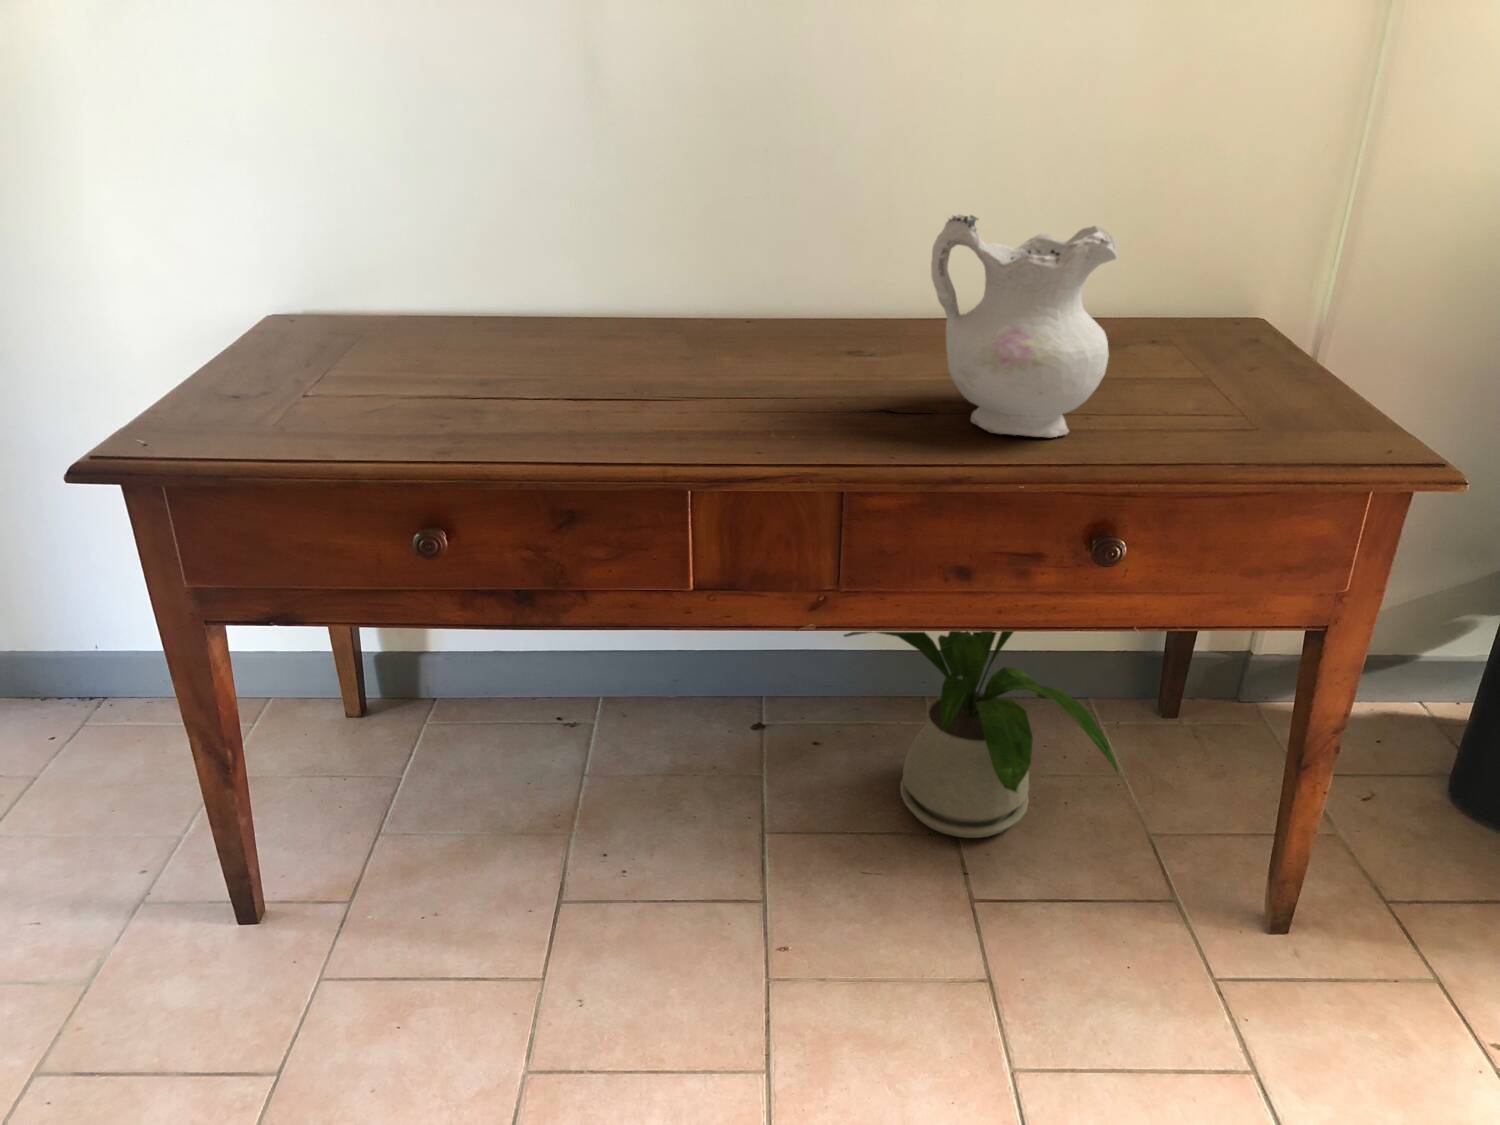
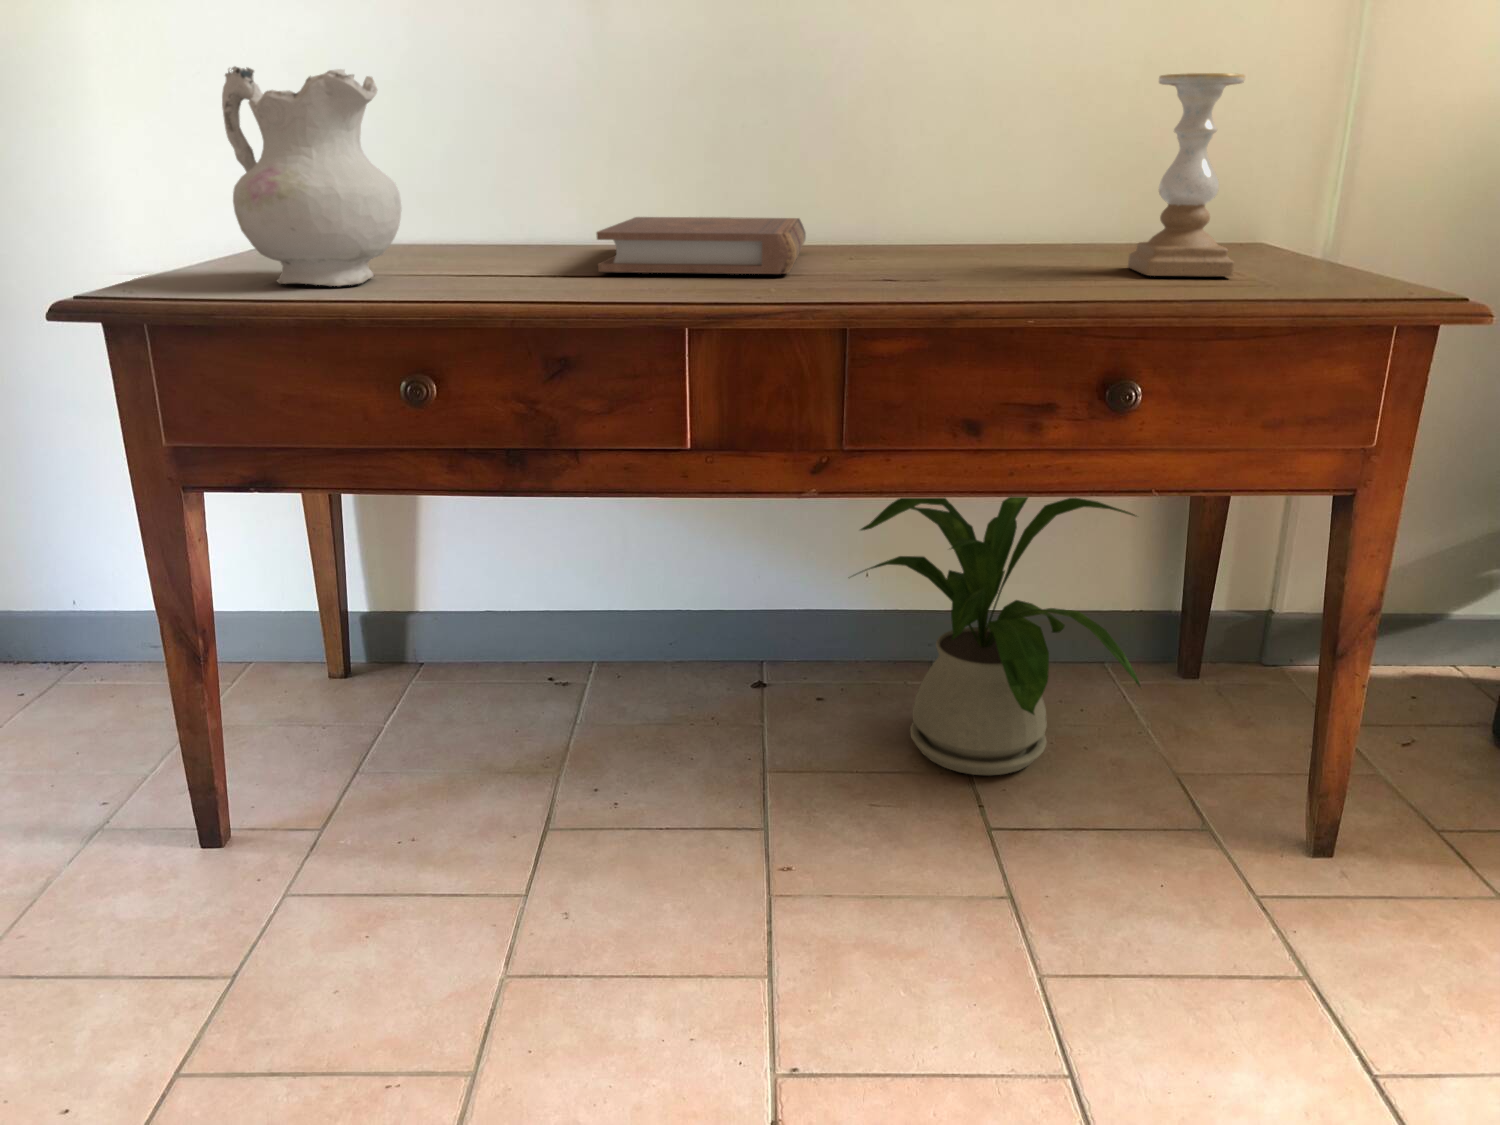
candle holder: none [1121,199,1244,403] -> present [1128,73,1245,276]
ceramic pitcher: present [931,214,1117,437] -> present [222,66,401,286]
book: none [599,299,805,400] -> present [597,217,806,274]

